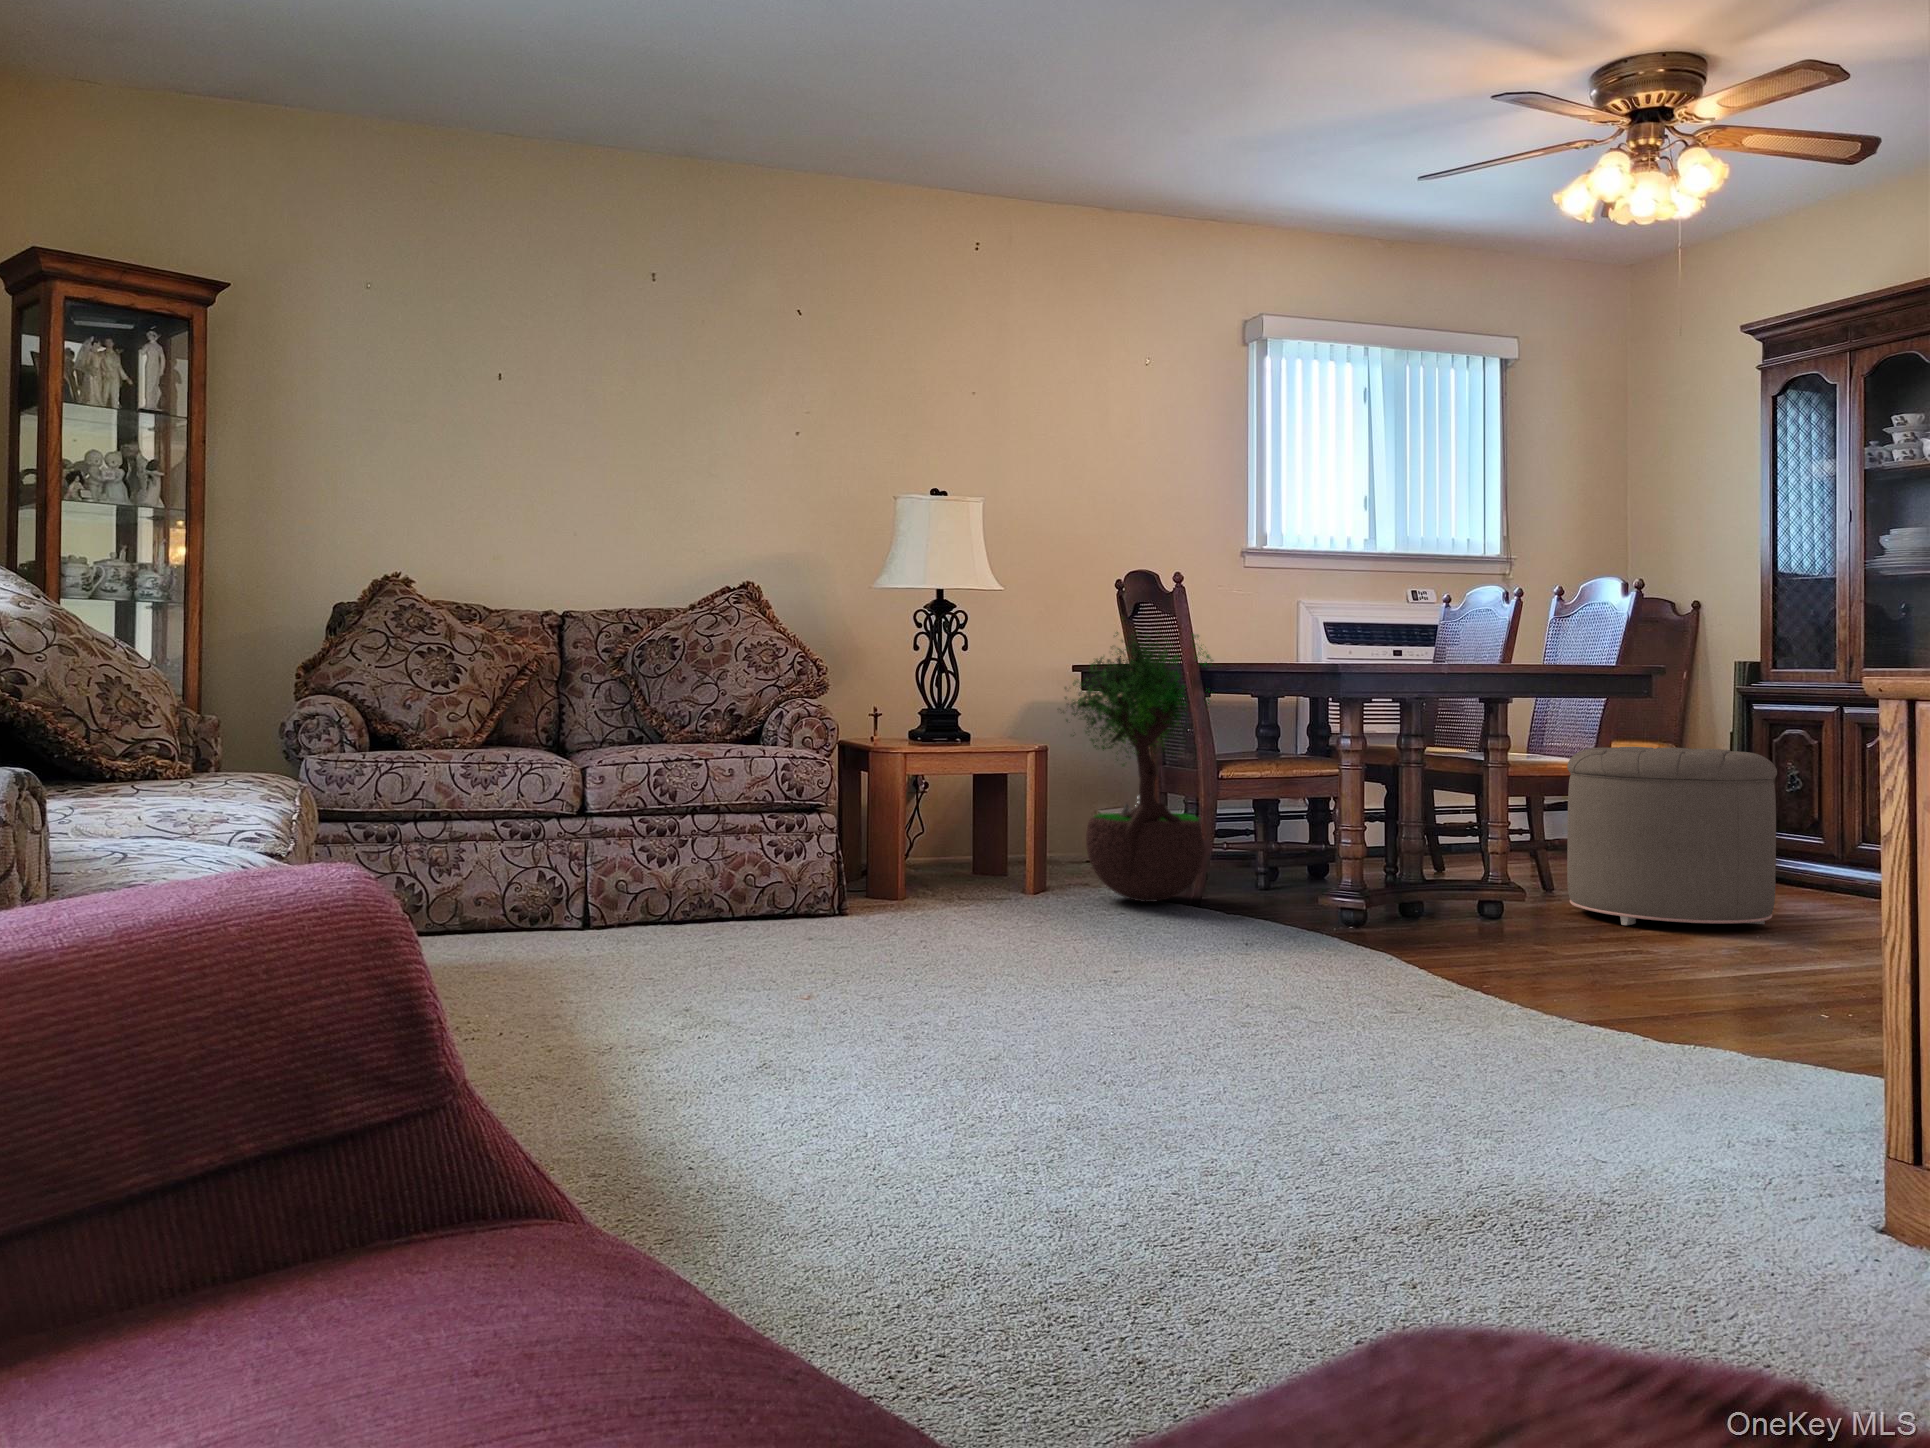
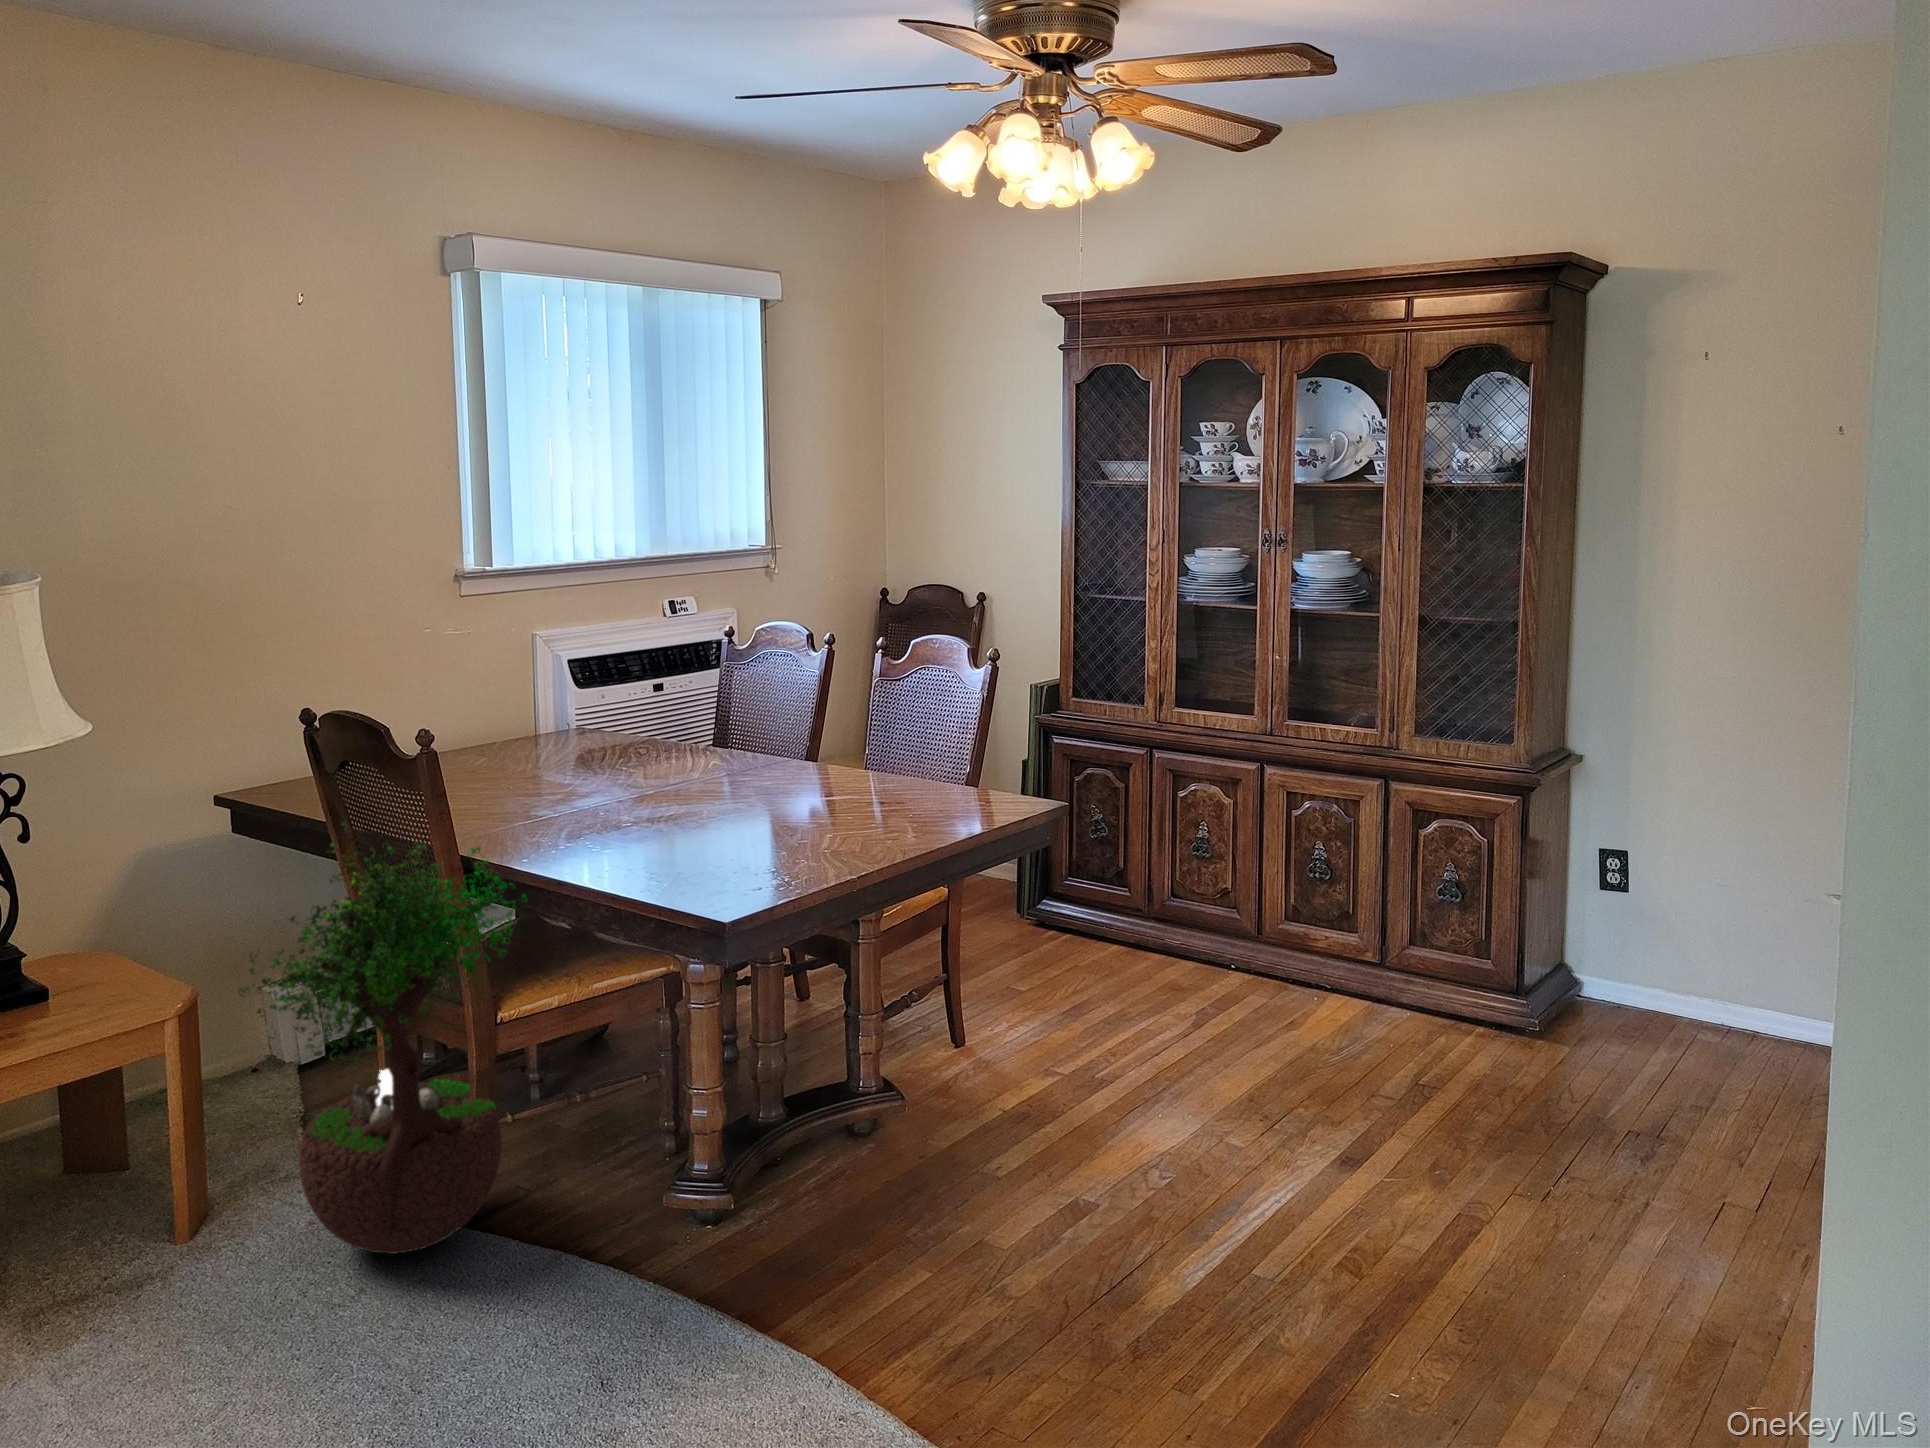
ottoman: present [1567,747,1777,925] -> none [947,872,1179,1136]

